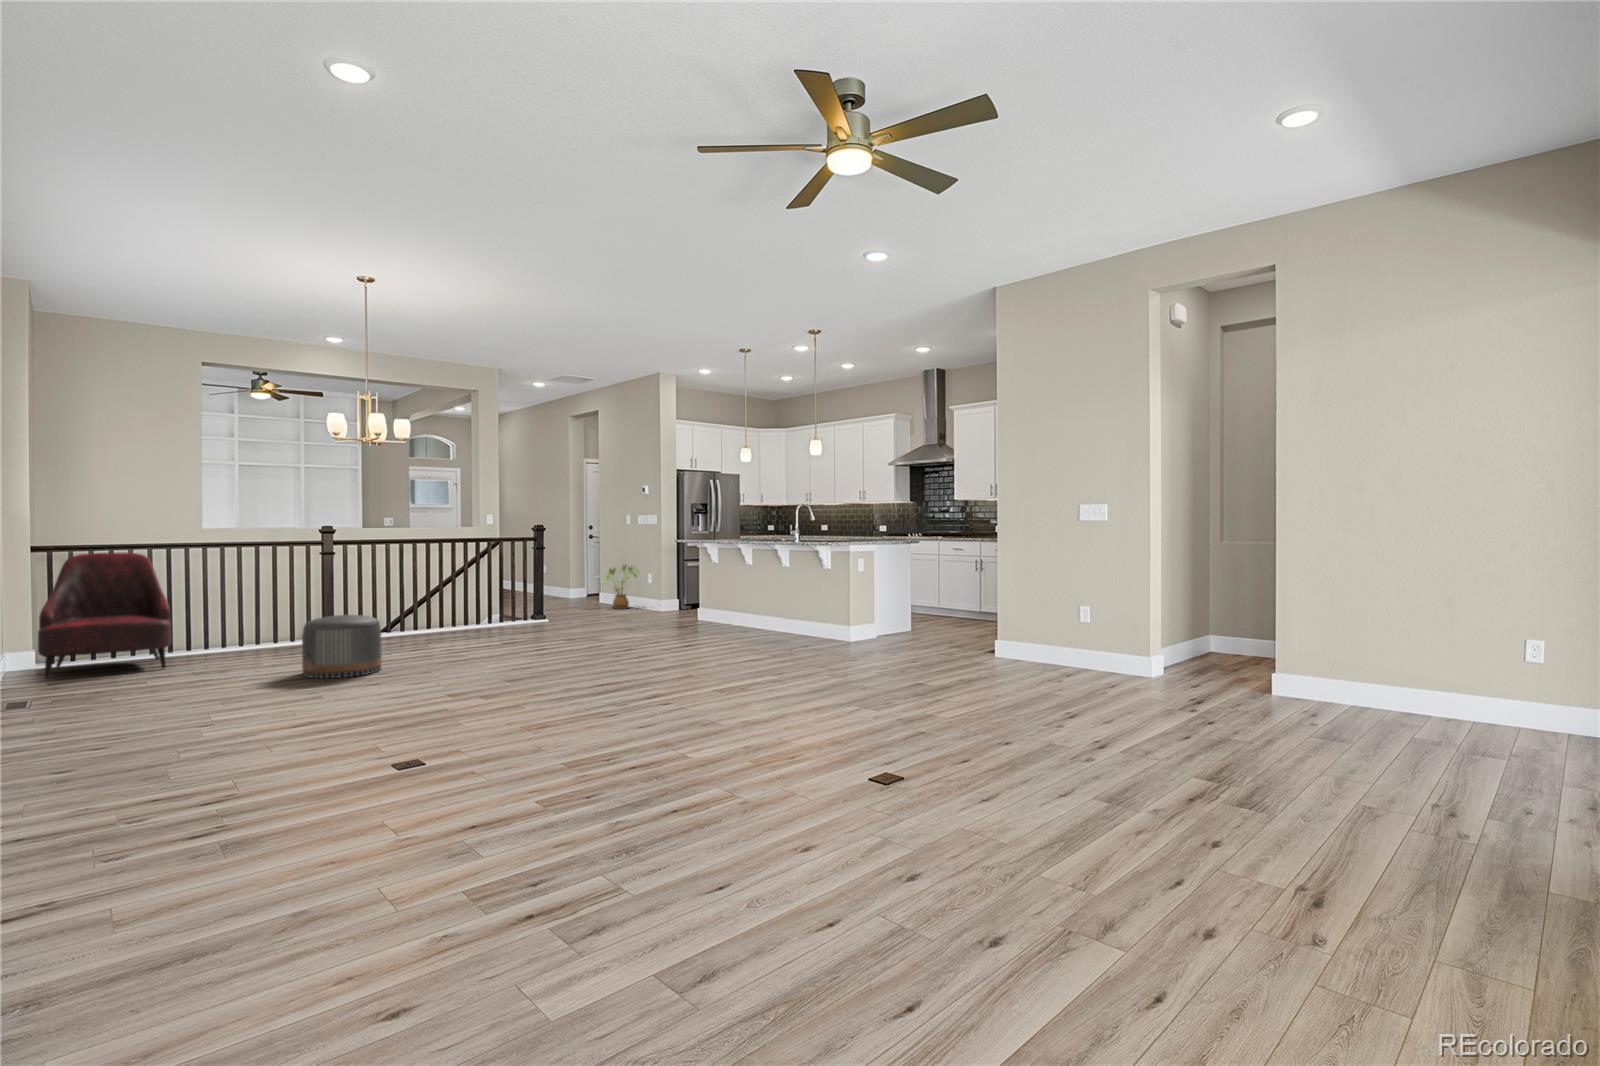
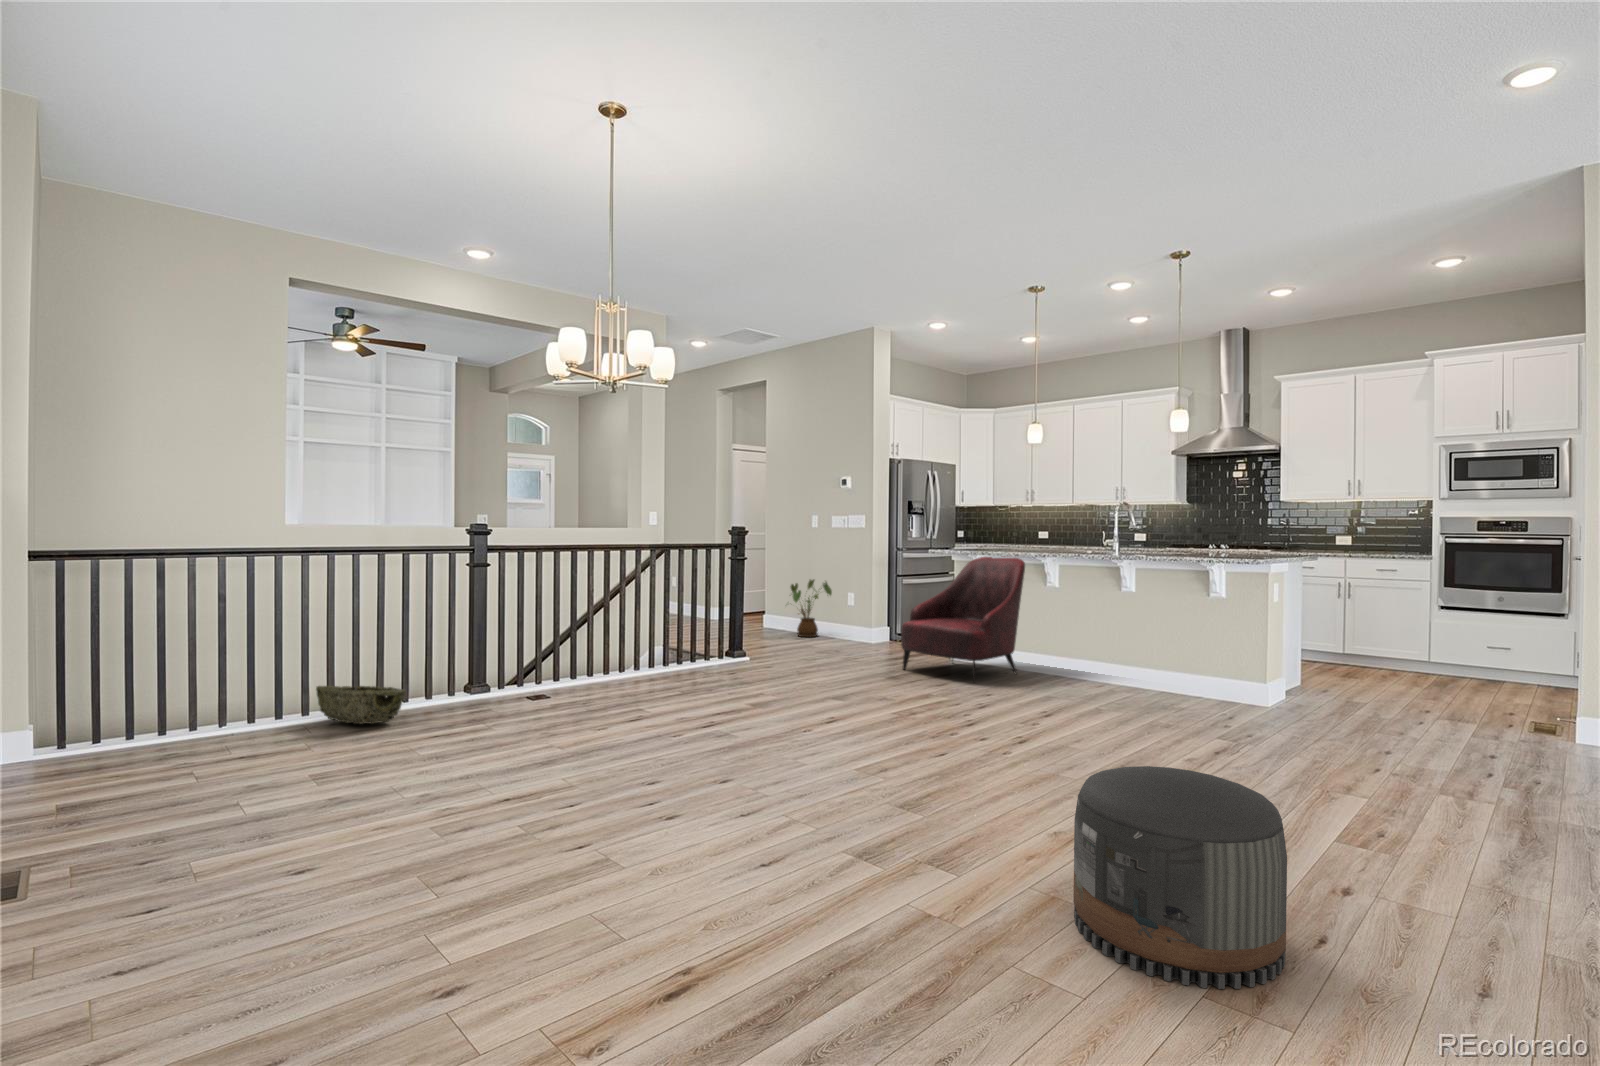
armchair: present [38,552,171,679] -> present [901,557,1025,682]
pouf: present [302,615,382,678] -> present [1073,766,1287,989]
woven basket: none [208,629,265,653] -> present [316,686,406,724]

